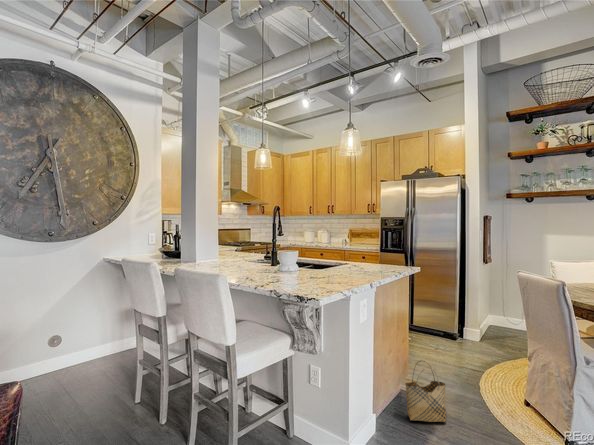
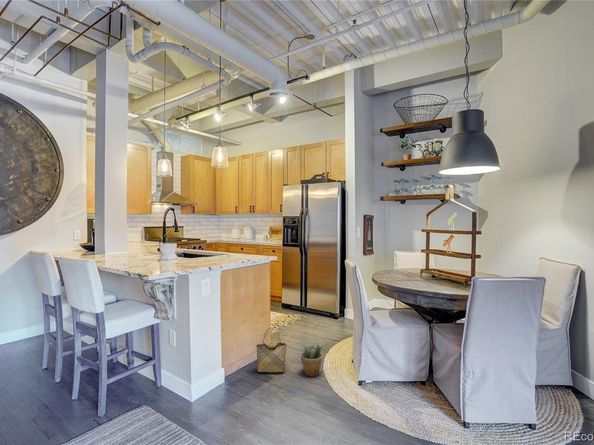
potted plant: none [468,386,501,431] -> present [301,344,322,376]

